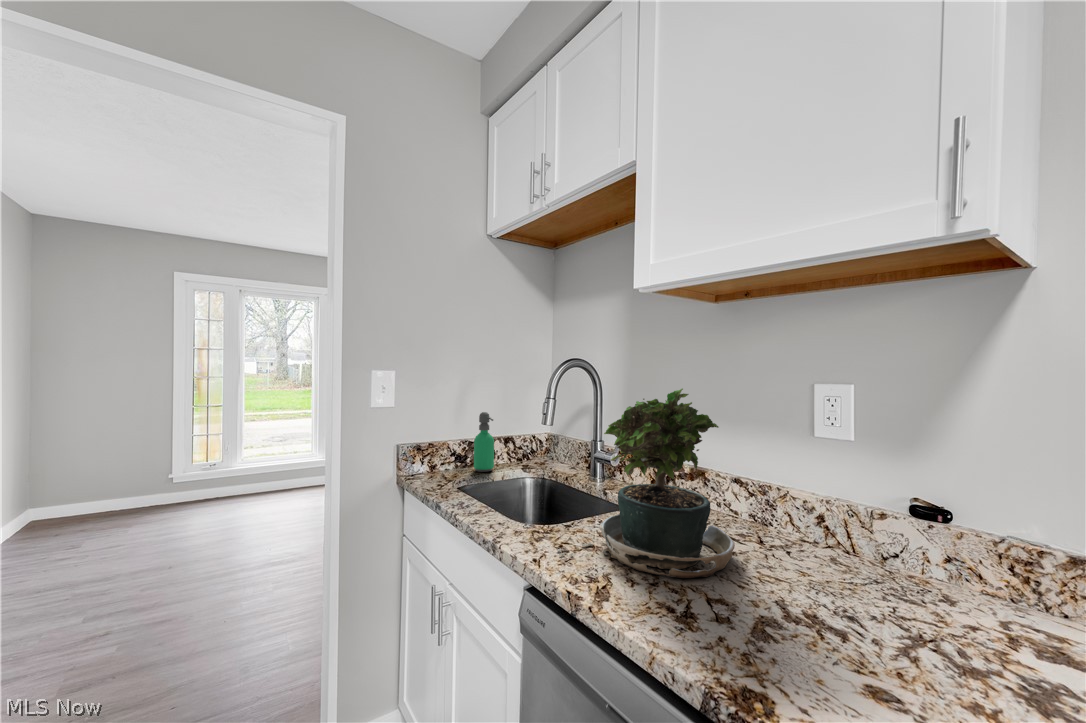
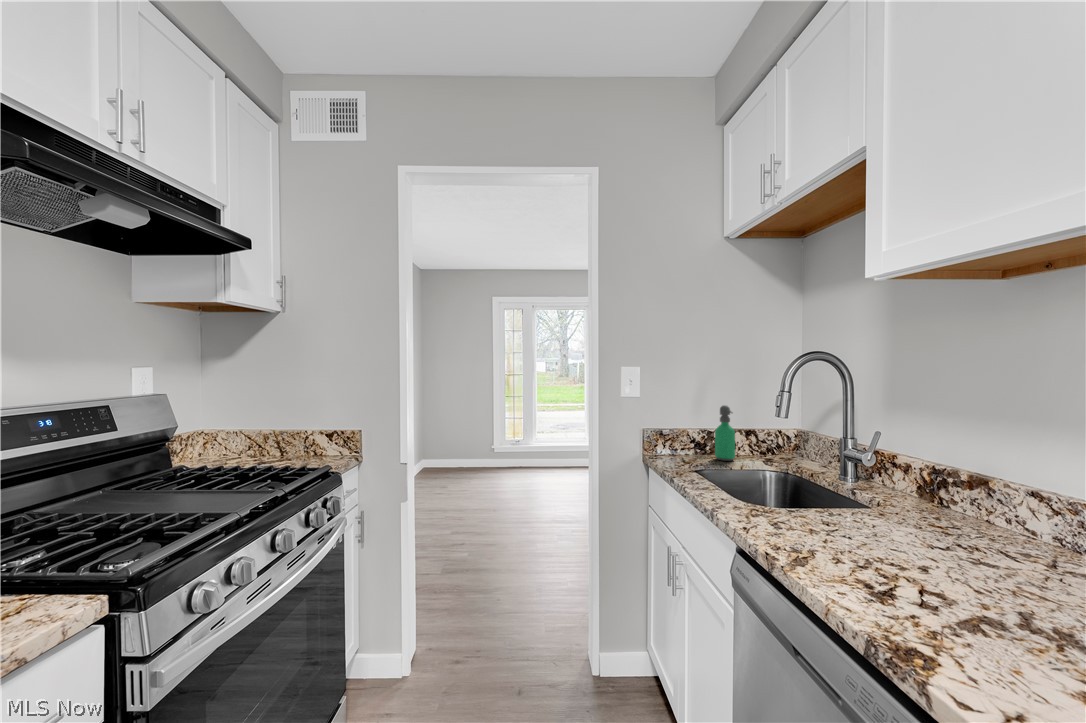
potted plant: present [557,388,735,578] -> none [769,374,990,574]

